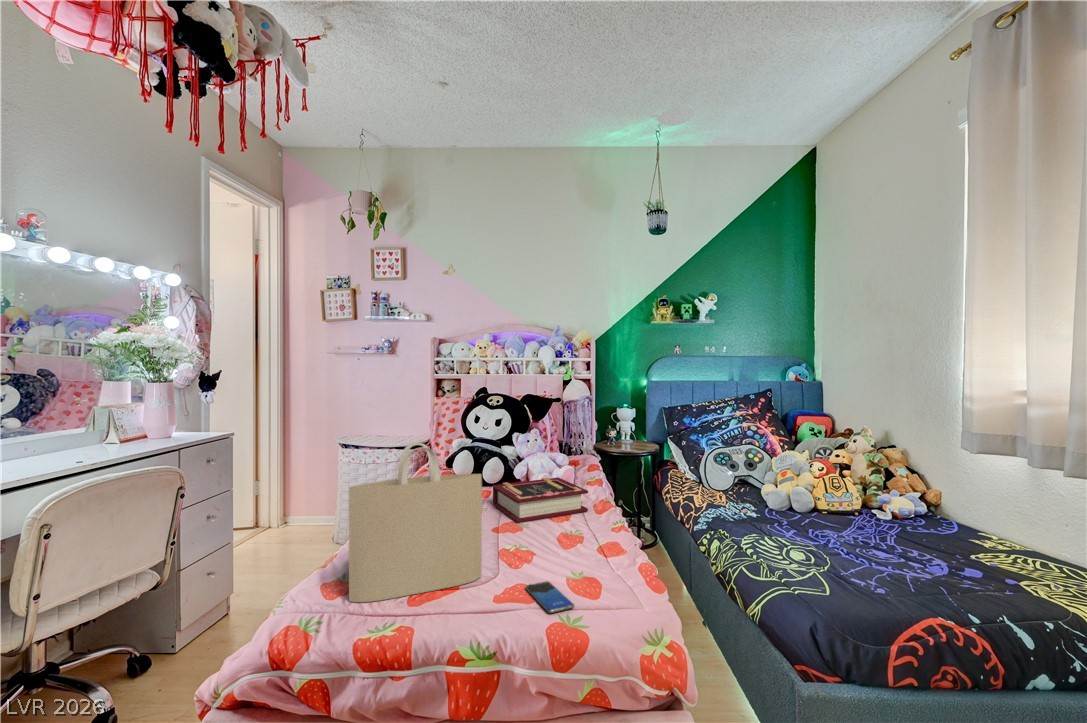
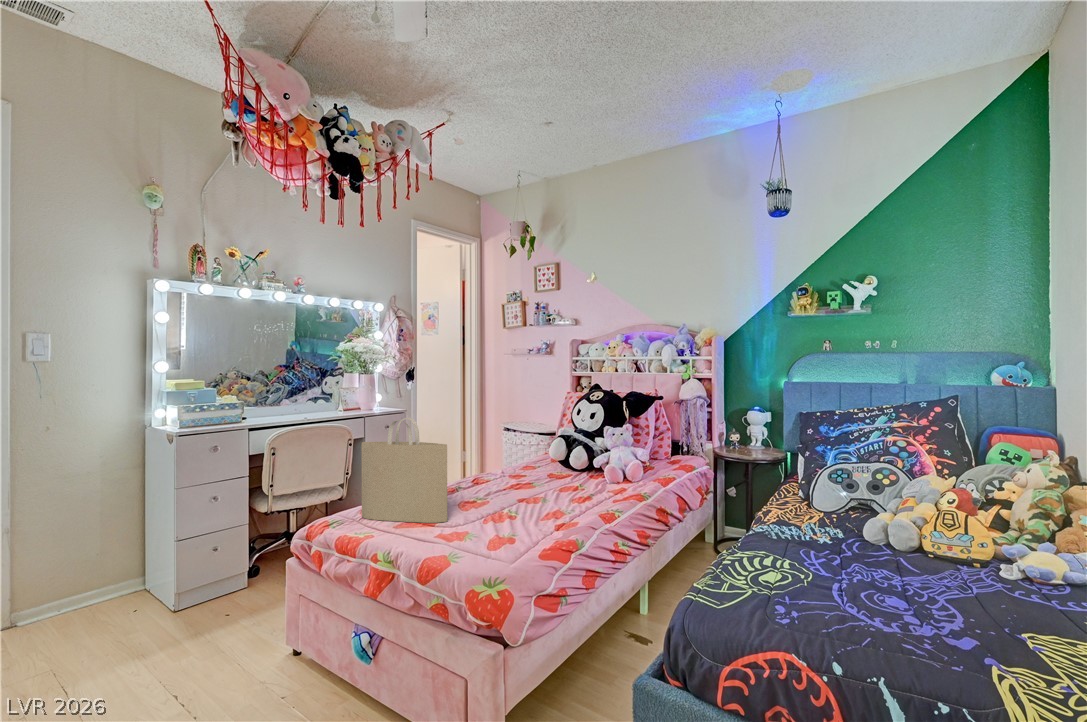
book: present [493,477,588,523] -> none [534,465,606,499]
smartphone: present [526,582,574,613] -> none [443,531,478,550]

